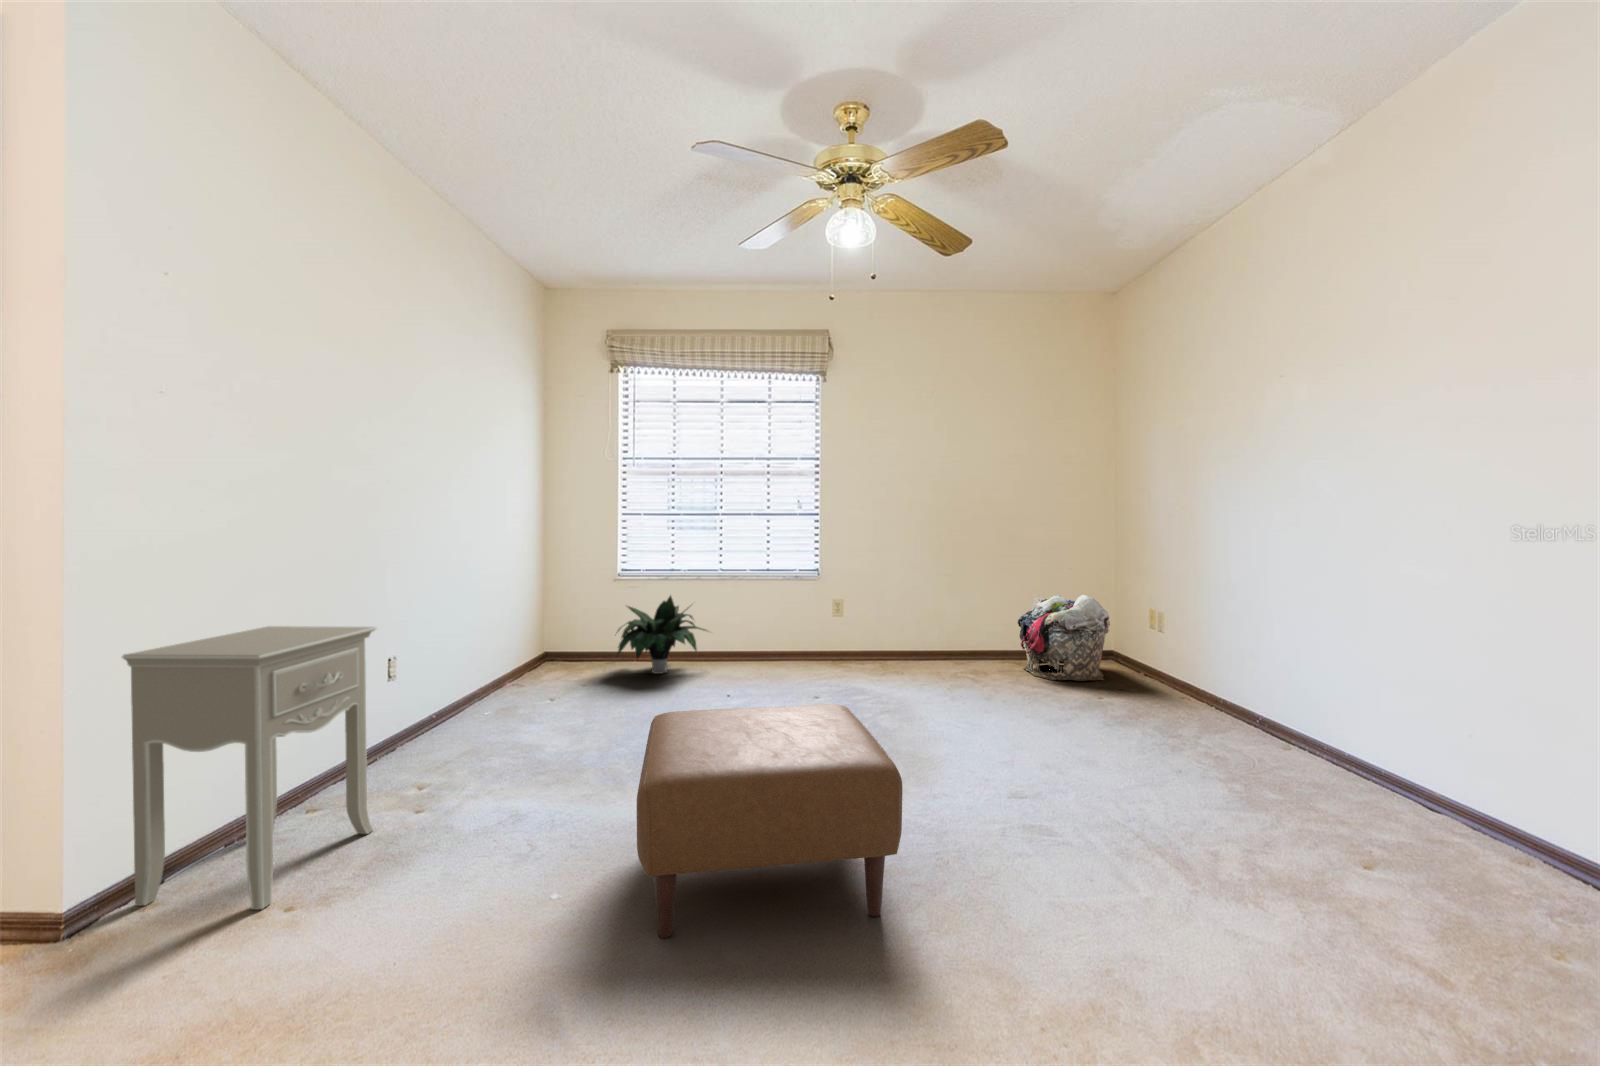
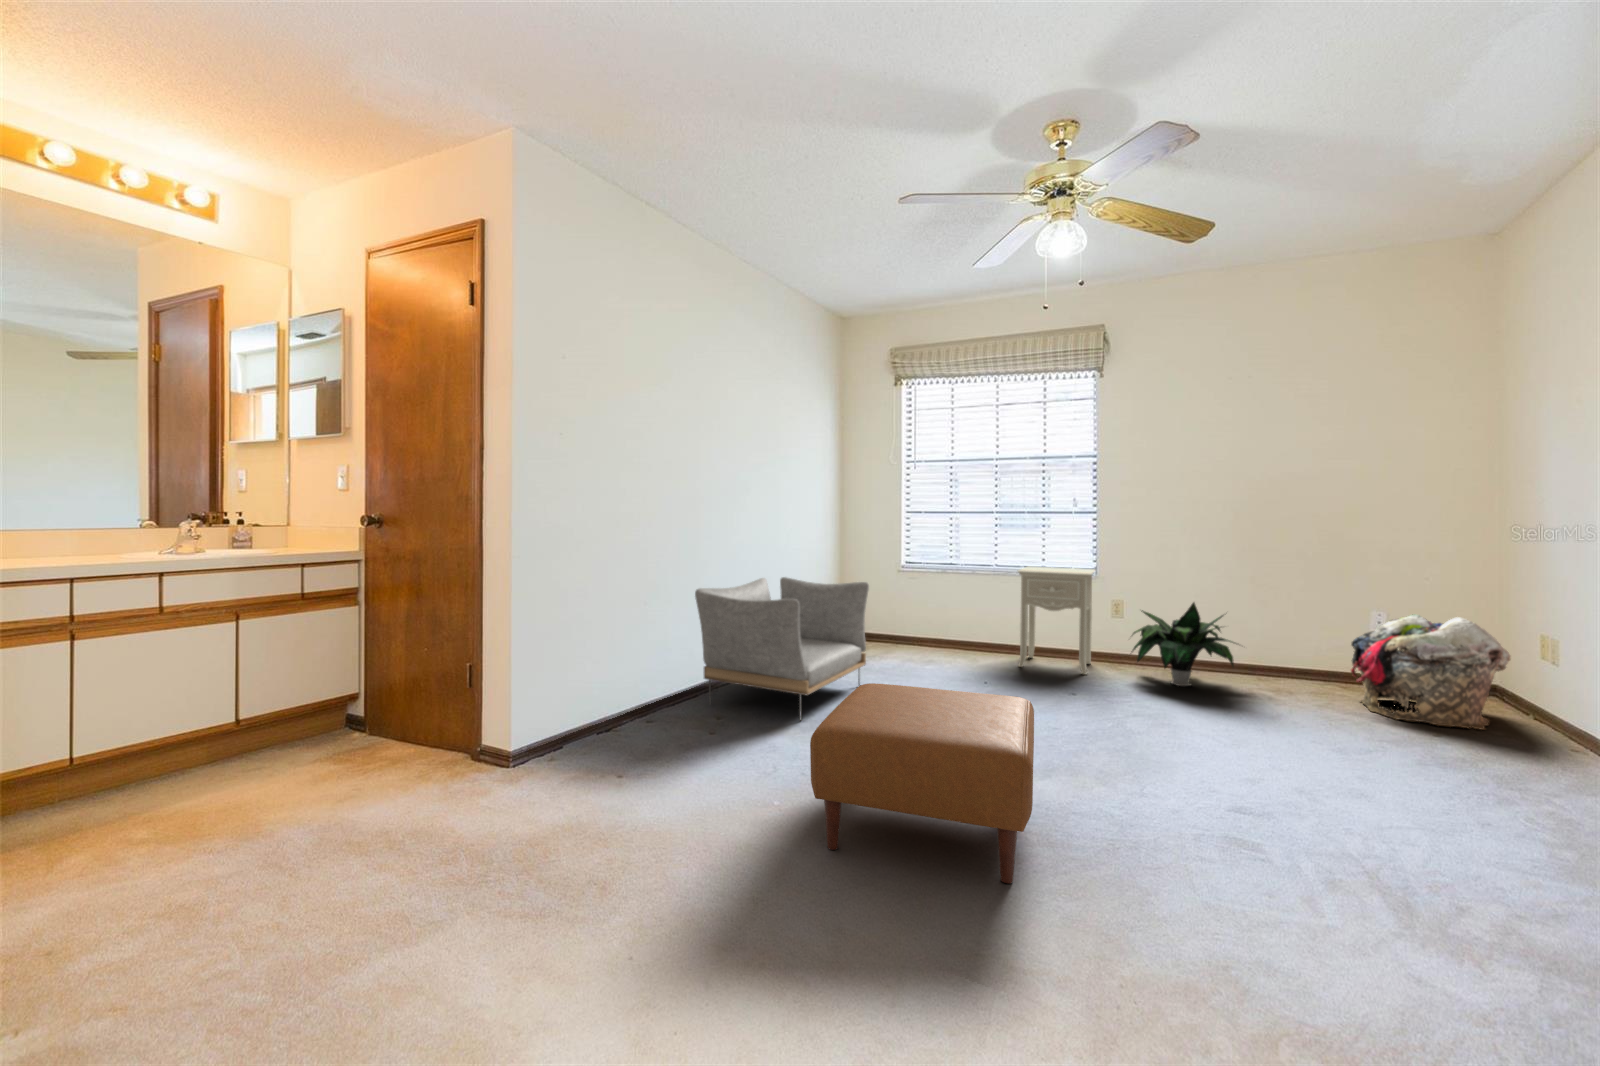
armchair: none [370,593,607,774] -> present [695,577,869,720]
potted plant: present [617,596,706,674] -> present [1133,602,1235,686]
nightstand: present [122,626,377,910] -> present [1018,567,1095,674]

